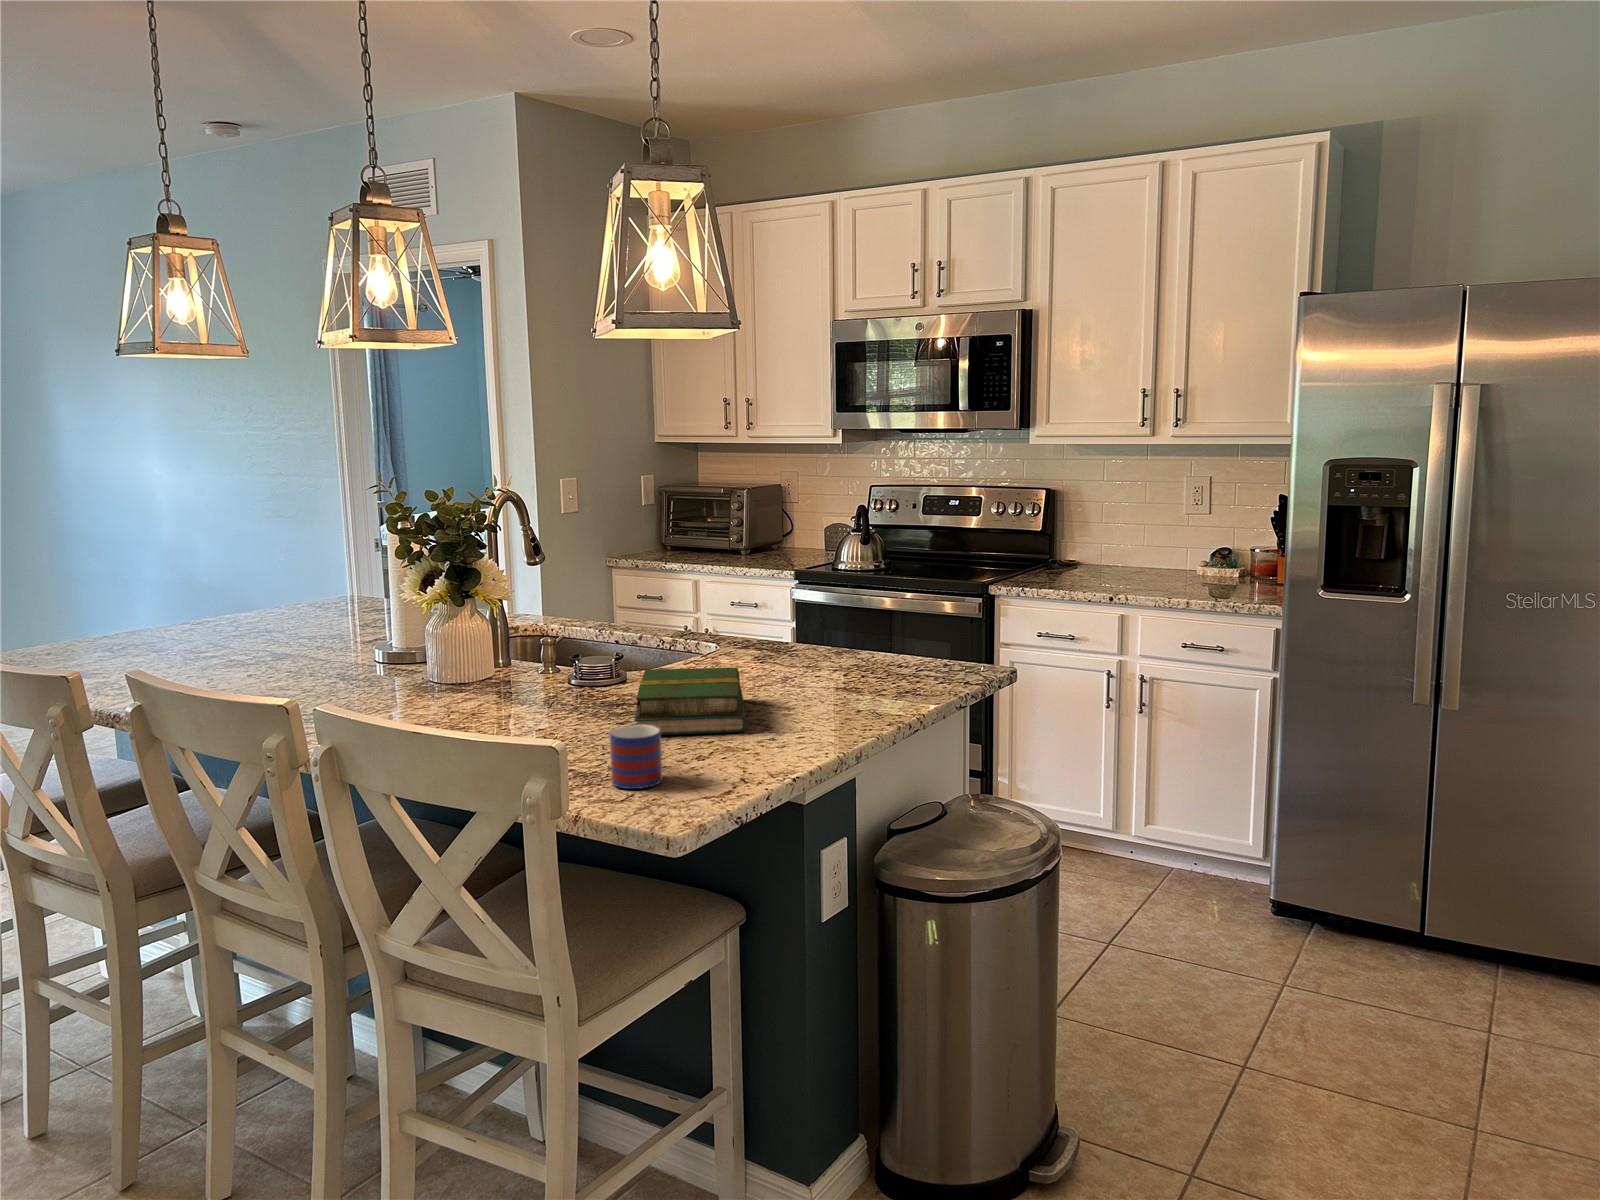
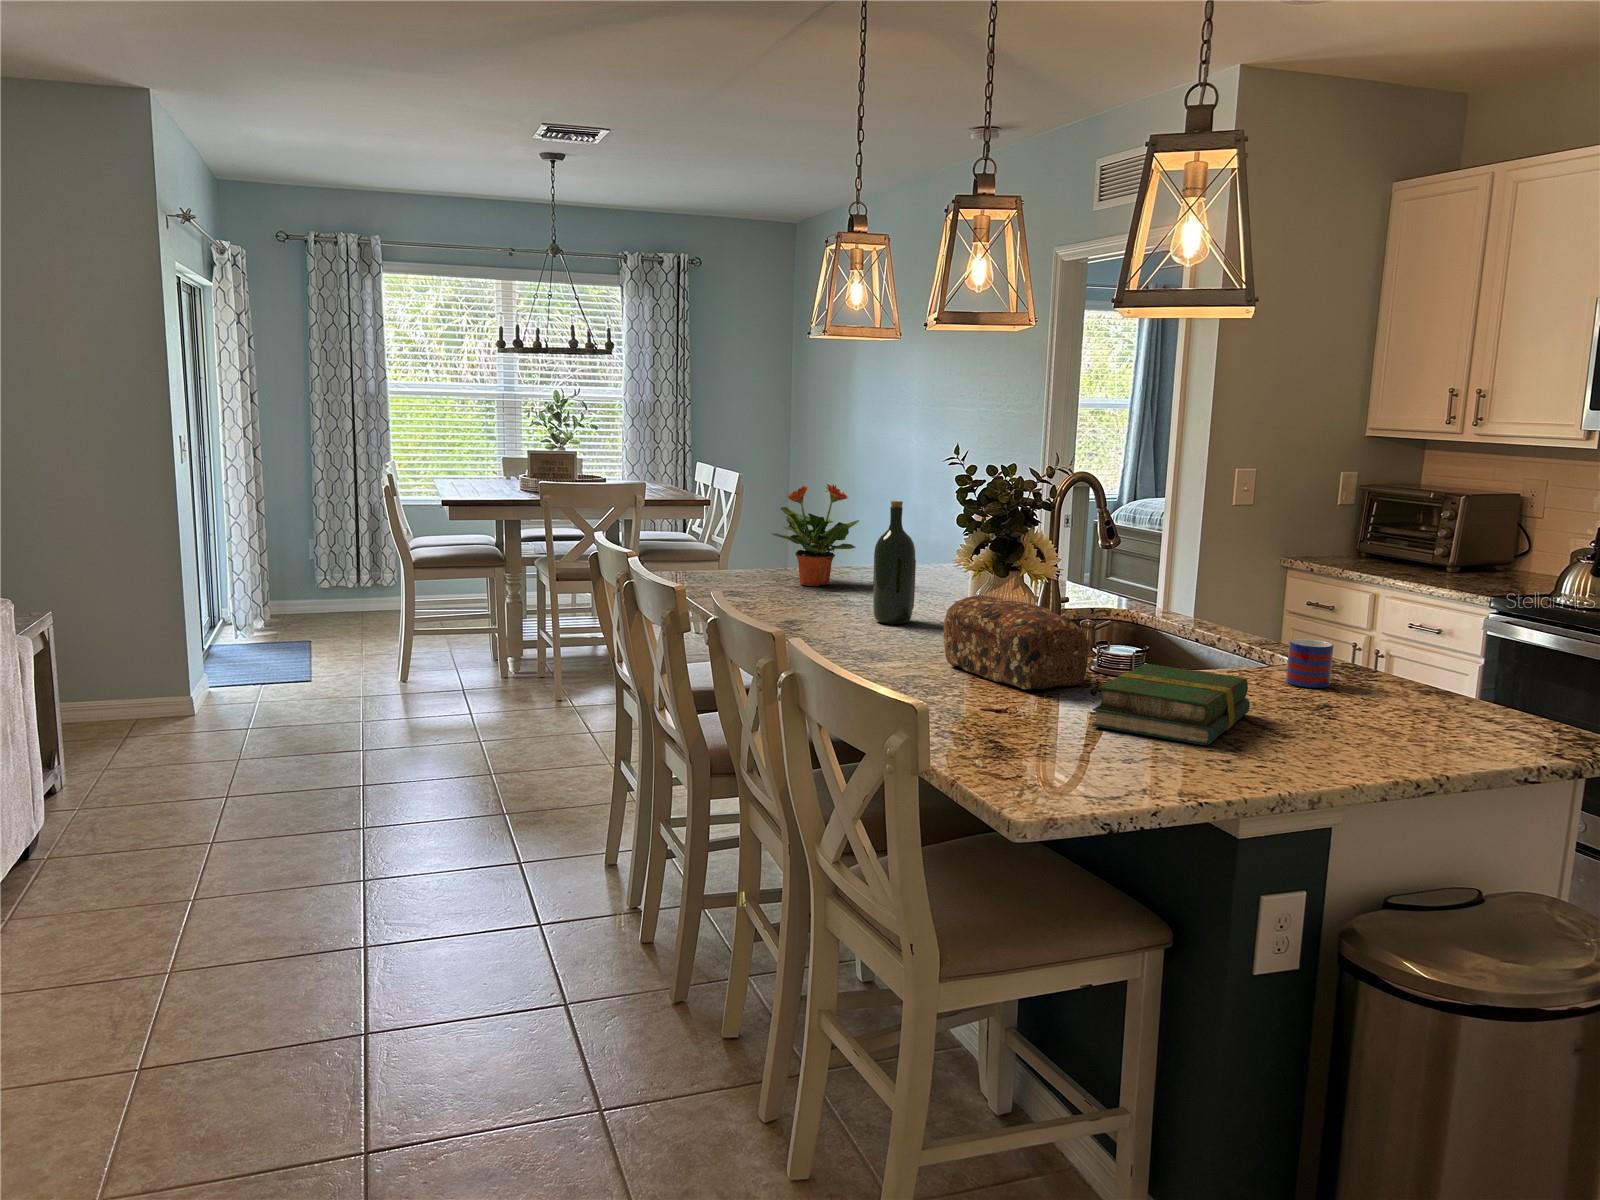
potted plant: none [104,530,215,651] -> present [772,484,860,586]
wine bottle: none [286,542,339,677] -> present [873,501,916,624]
bread loaf: none [424,630,583,715] -> present [943,595,1089,689]
mug: present [609,725,662,789] -> present [1286,639,1333,688]

